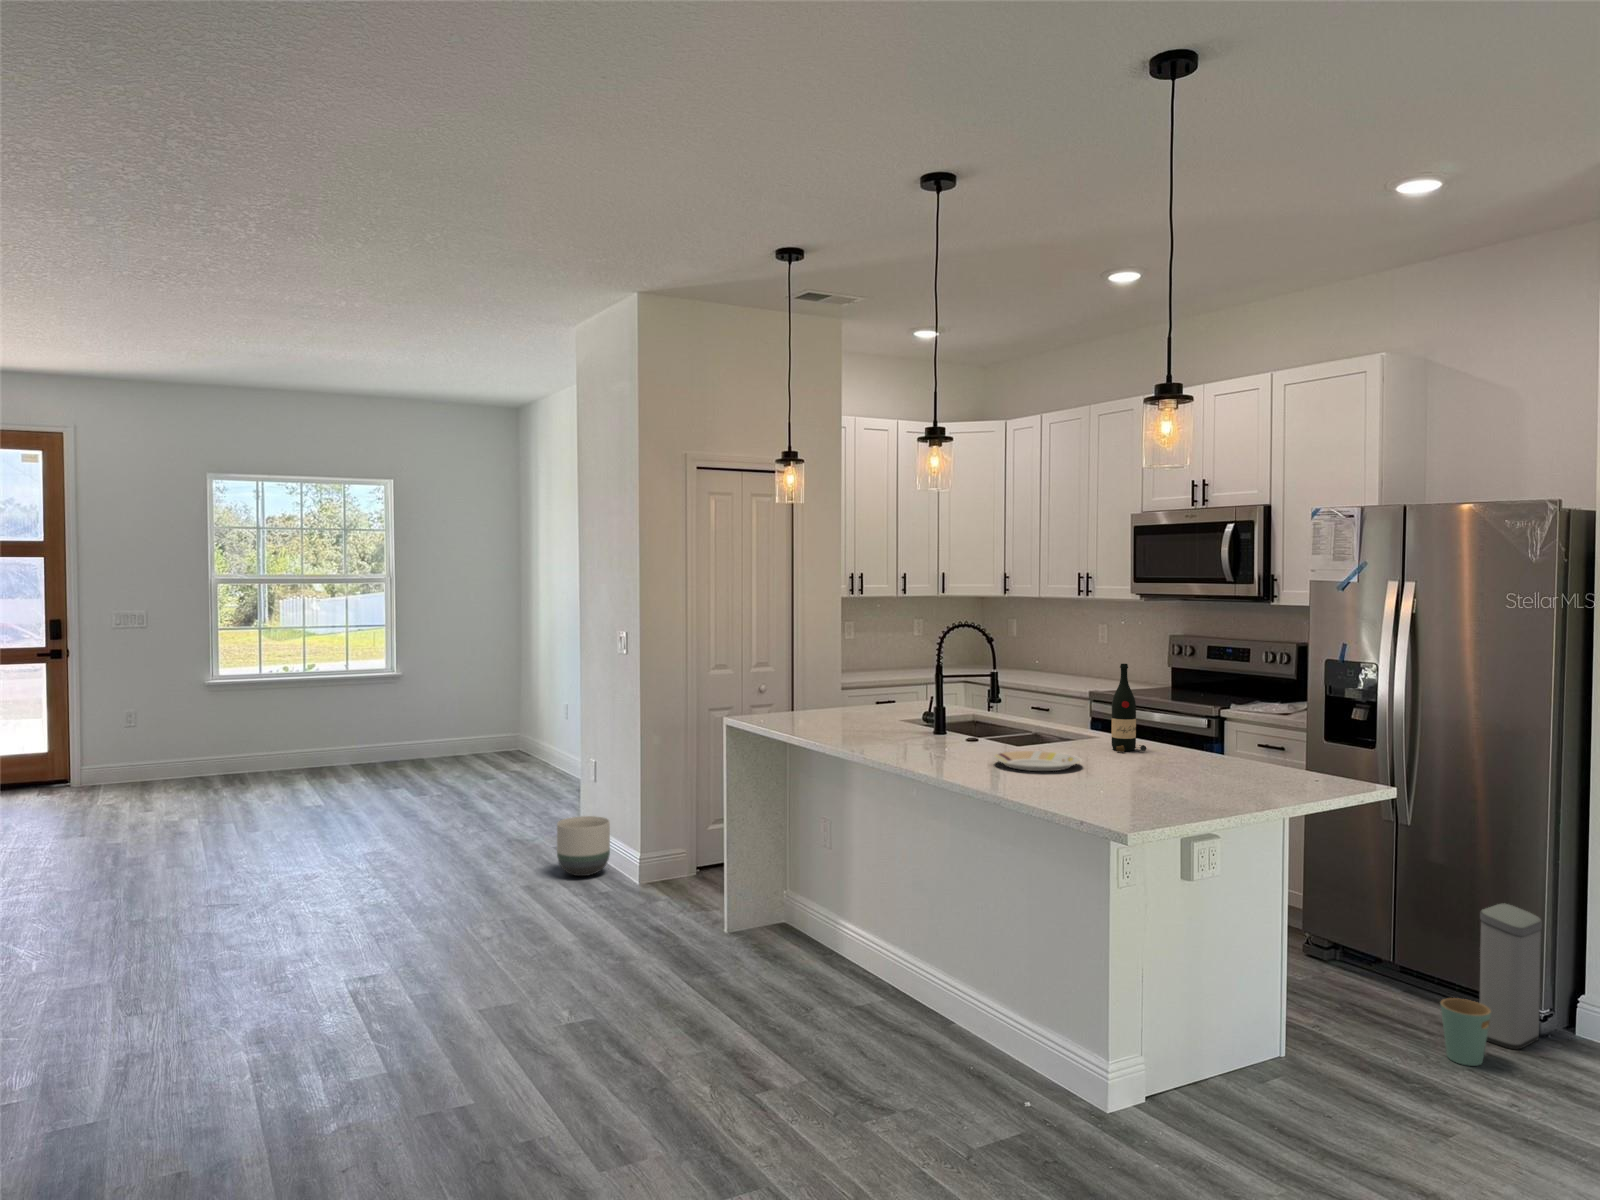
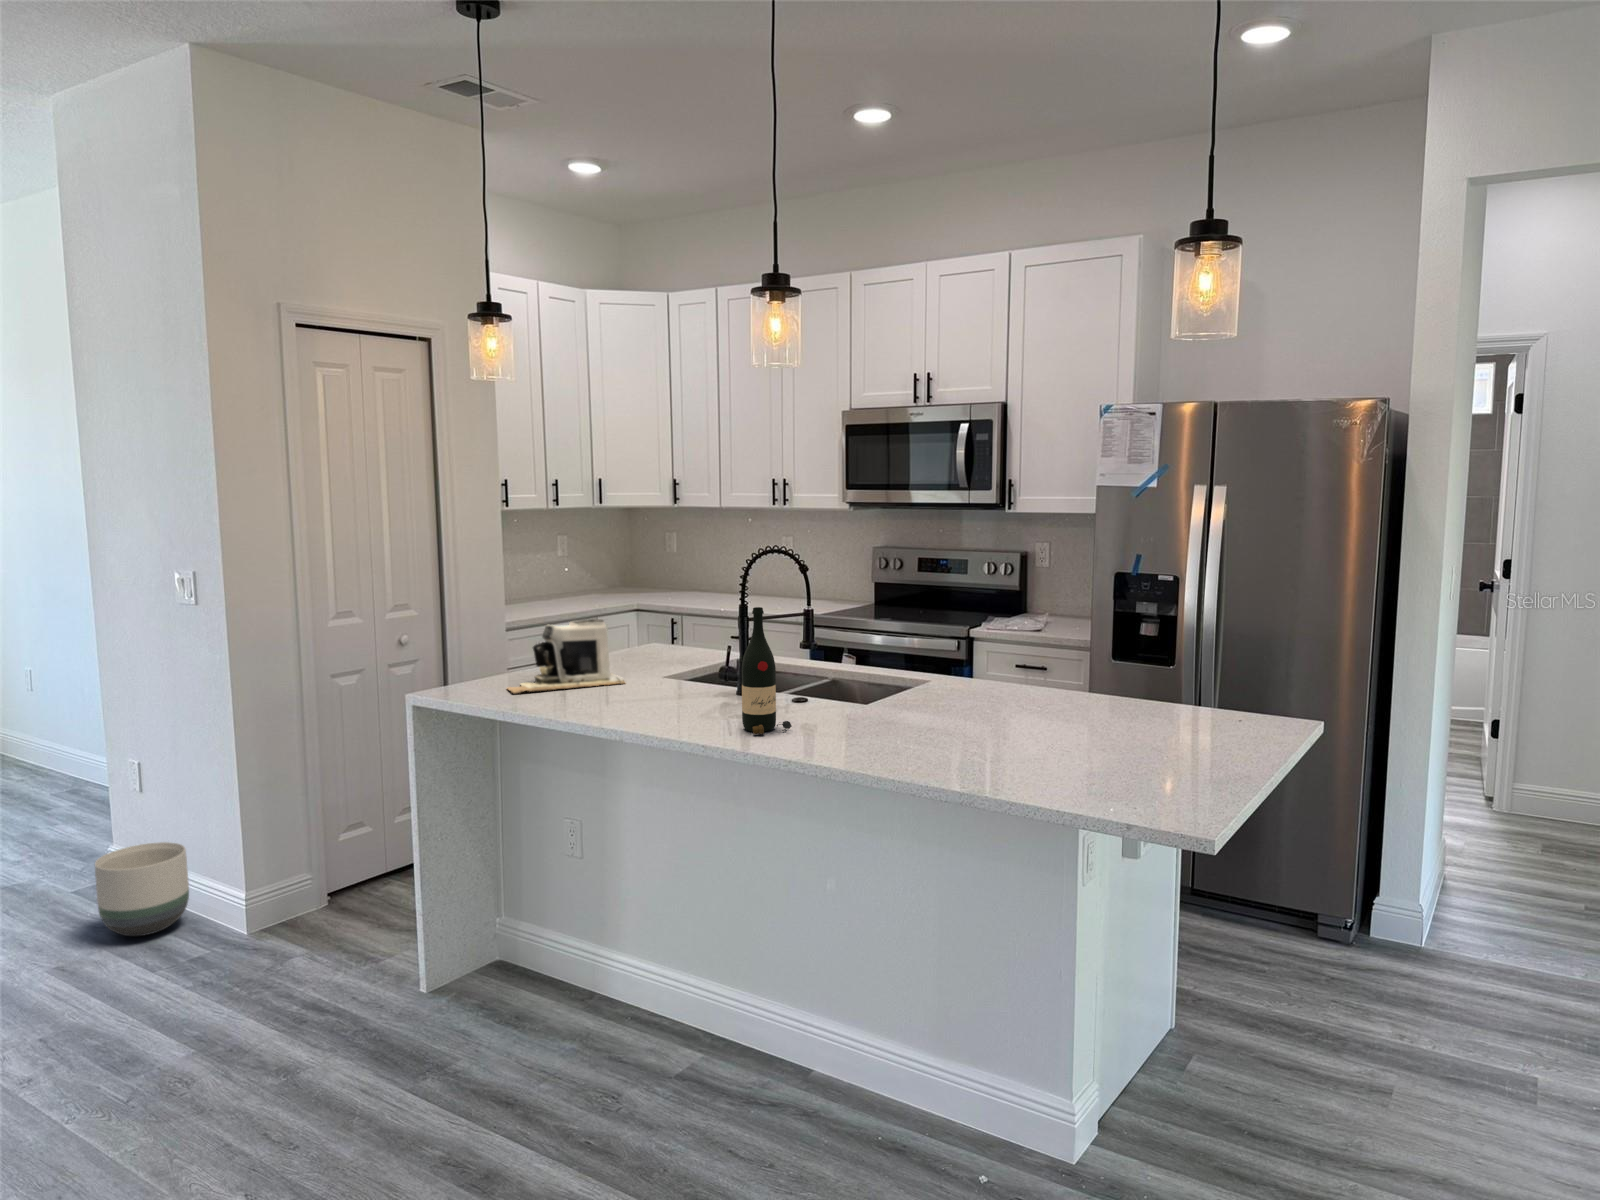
wine bottle: present [1111,664,1147,752] -> present [742,607,792,734]
coffee maker: none [787,676,870,724] -> present [508,619,625,694]
plate: present [994,751,1081,771] -> none [879,710,996,743]
trash can: present [1440,903,1542,1066] -> none [1302,816,1362,996]

